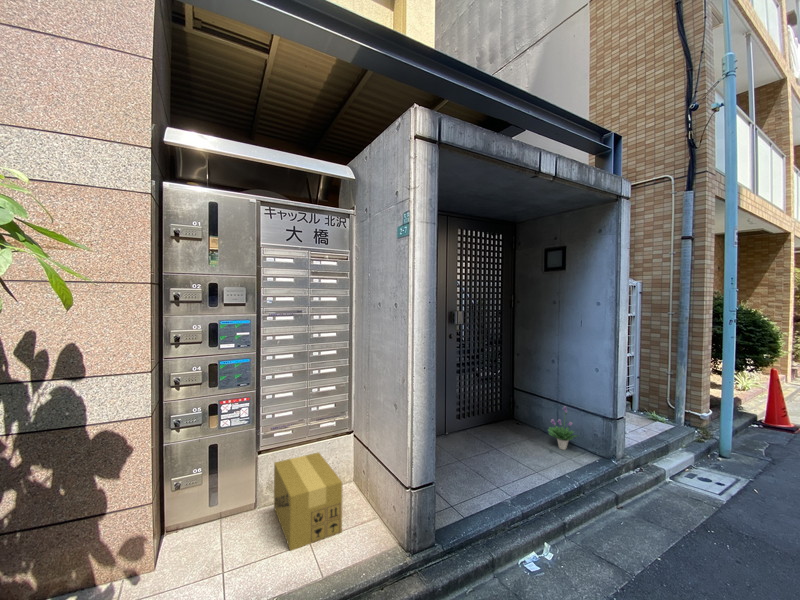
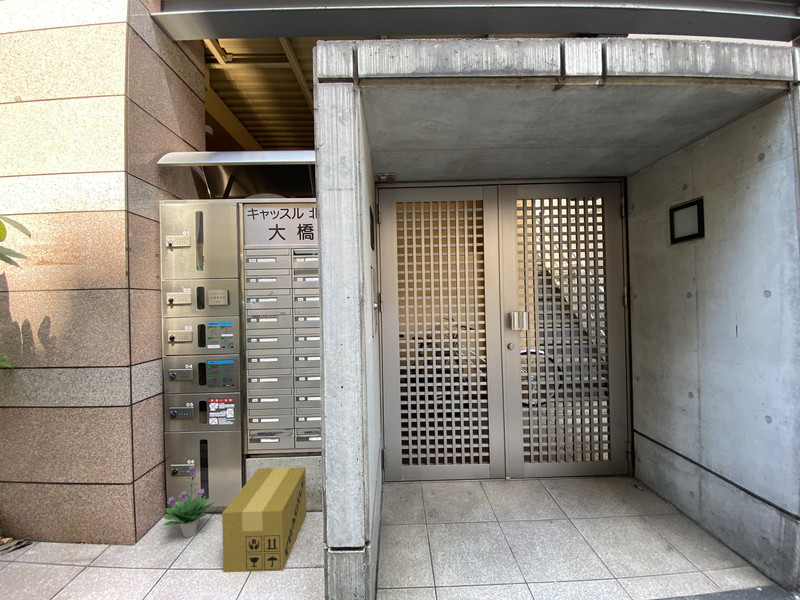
potted plant: present [548,406,577,450] -> present [163,466,214,537]

